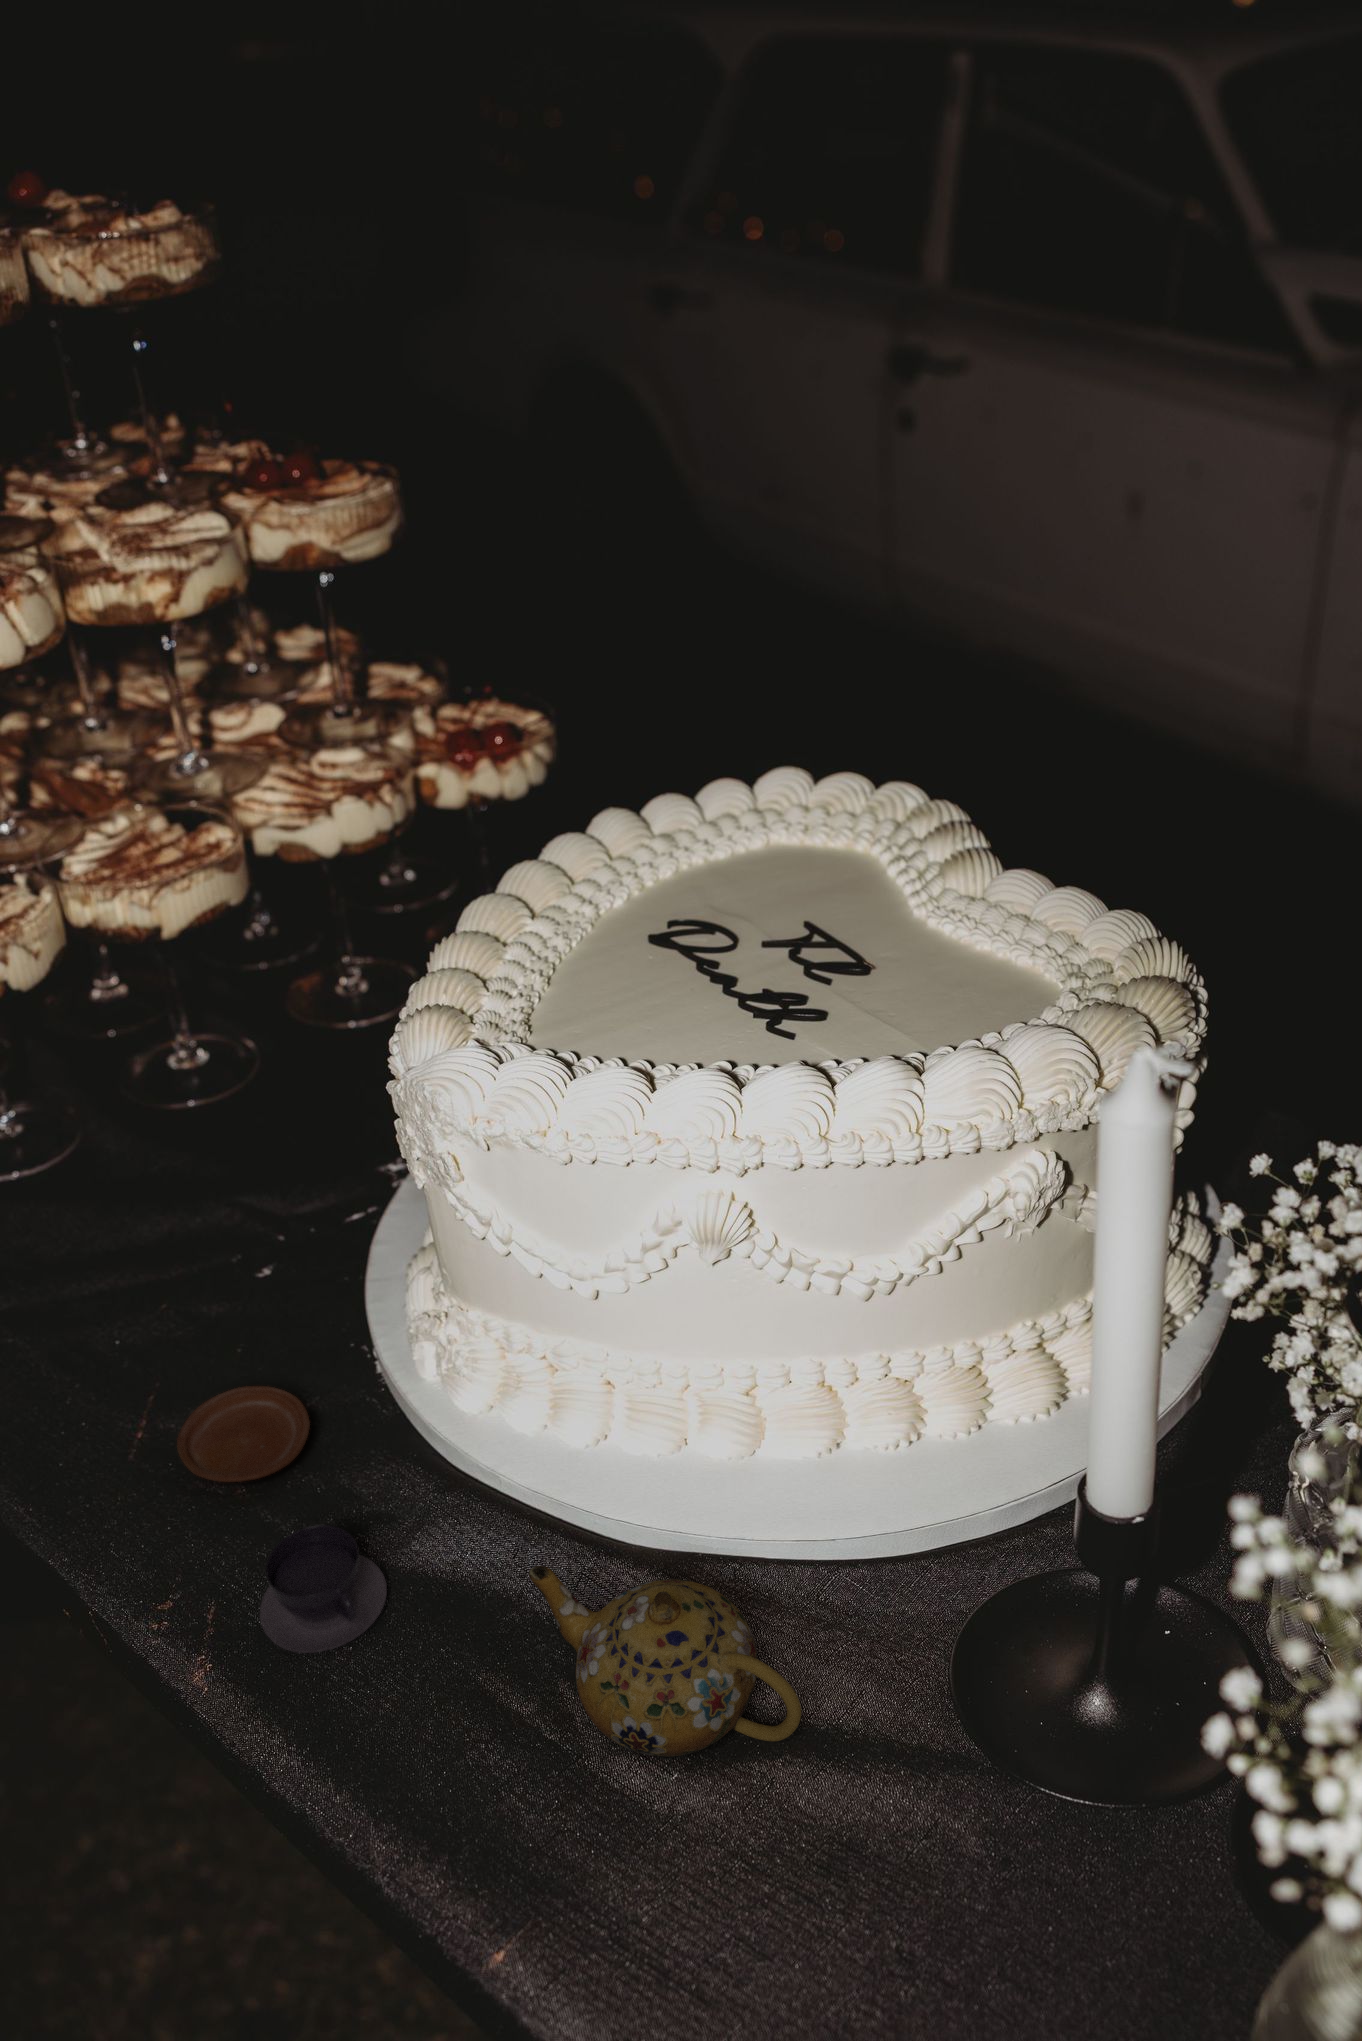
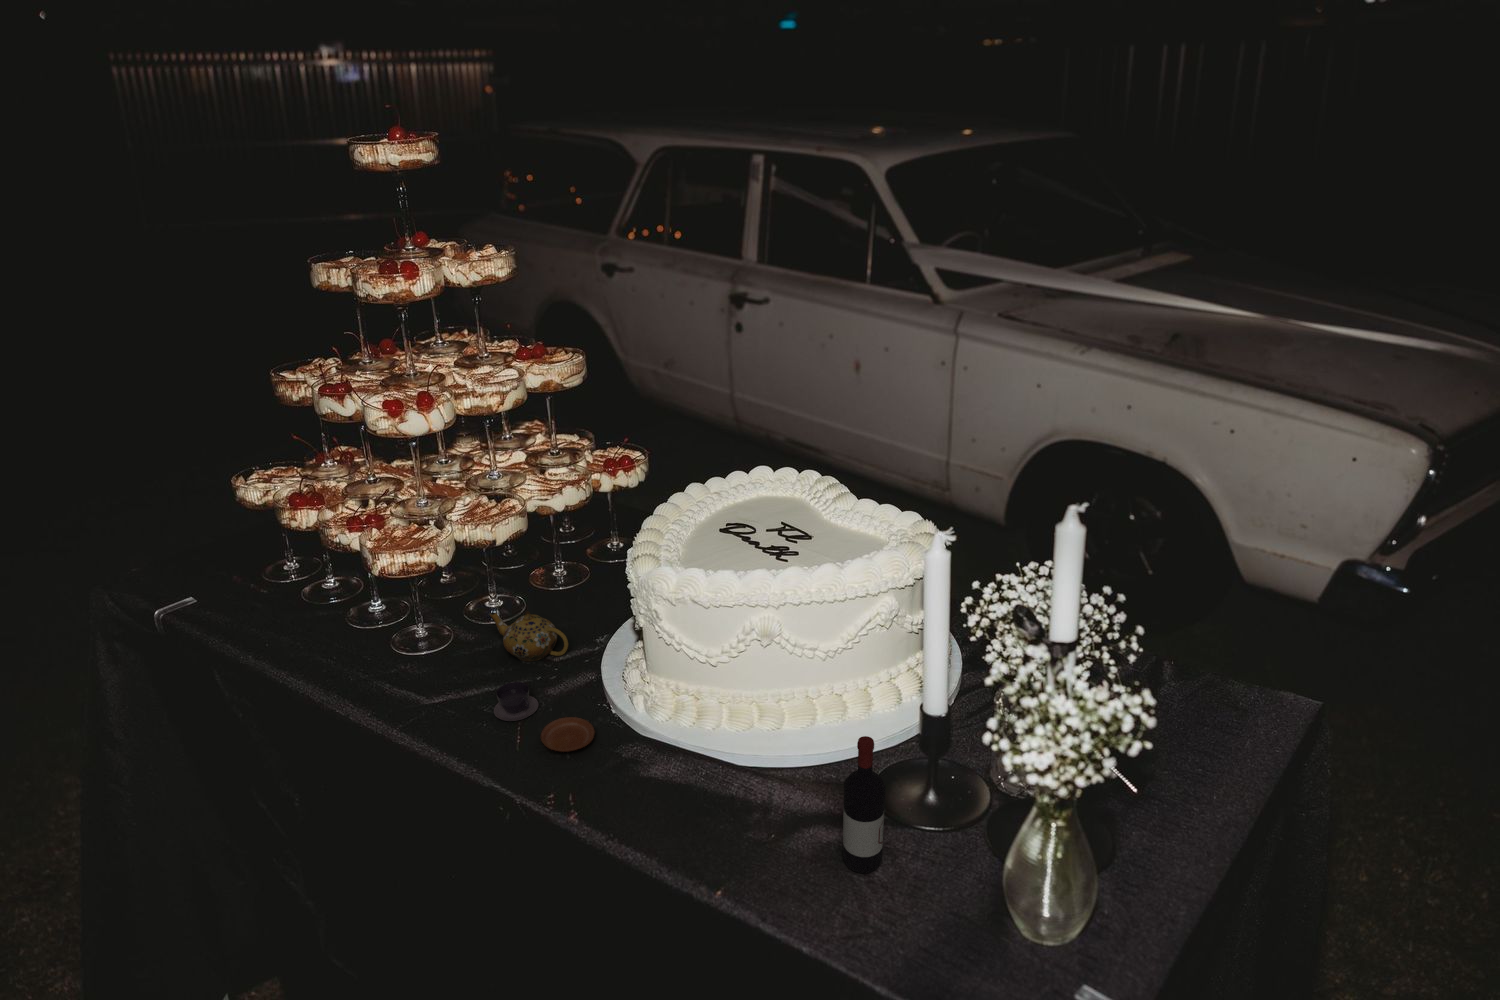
teacup: present [260,1525,387,1653] -> present [494,682,538,721]
teapot: present [529,1566,801,1757] -> present [489,611,568,661]
wine bottle: none [850,1602,962,1933] -> present [843,736,885,873]

